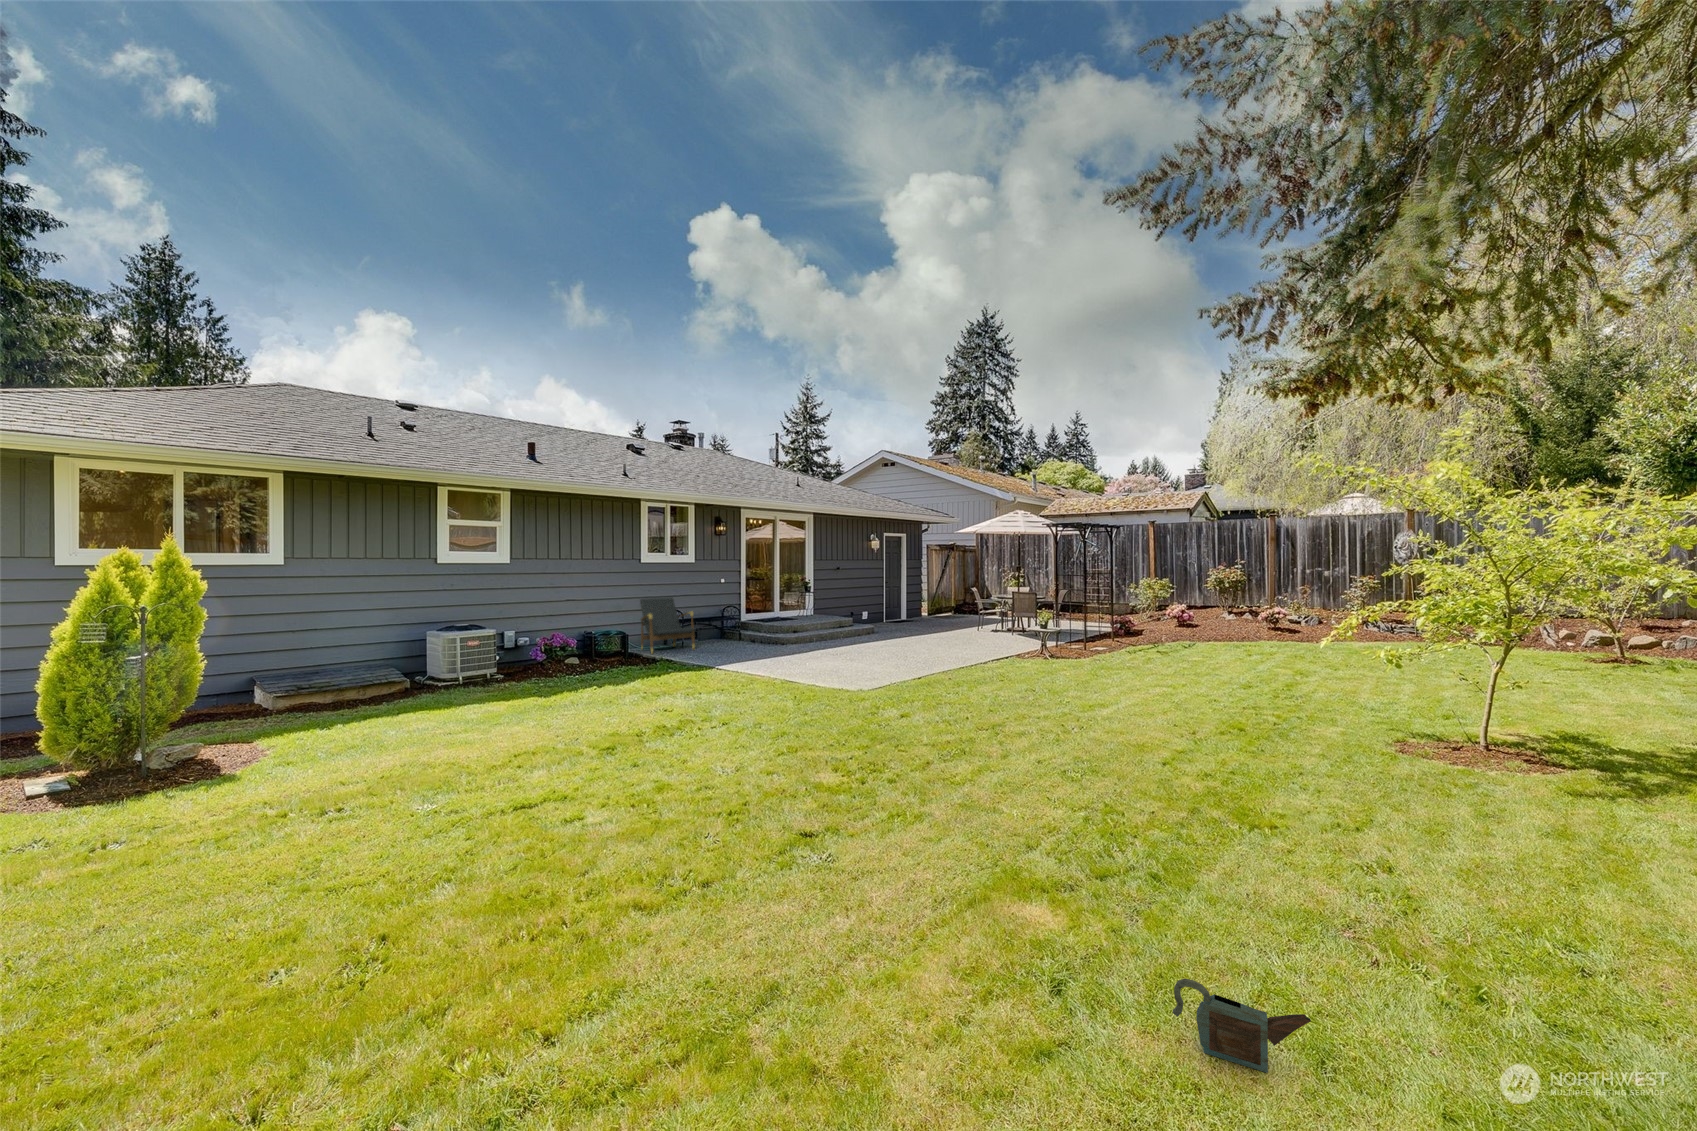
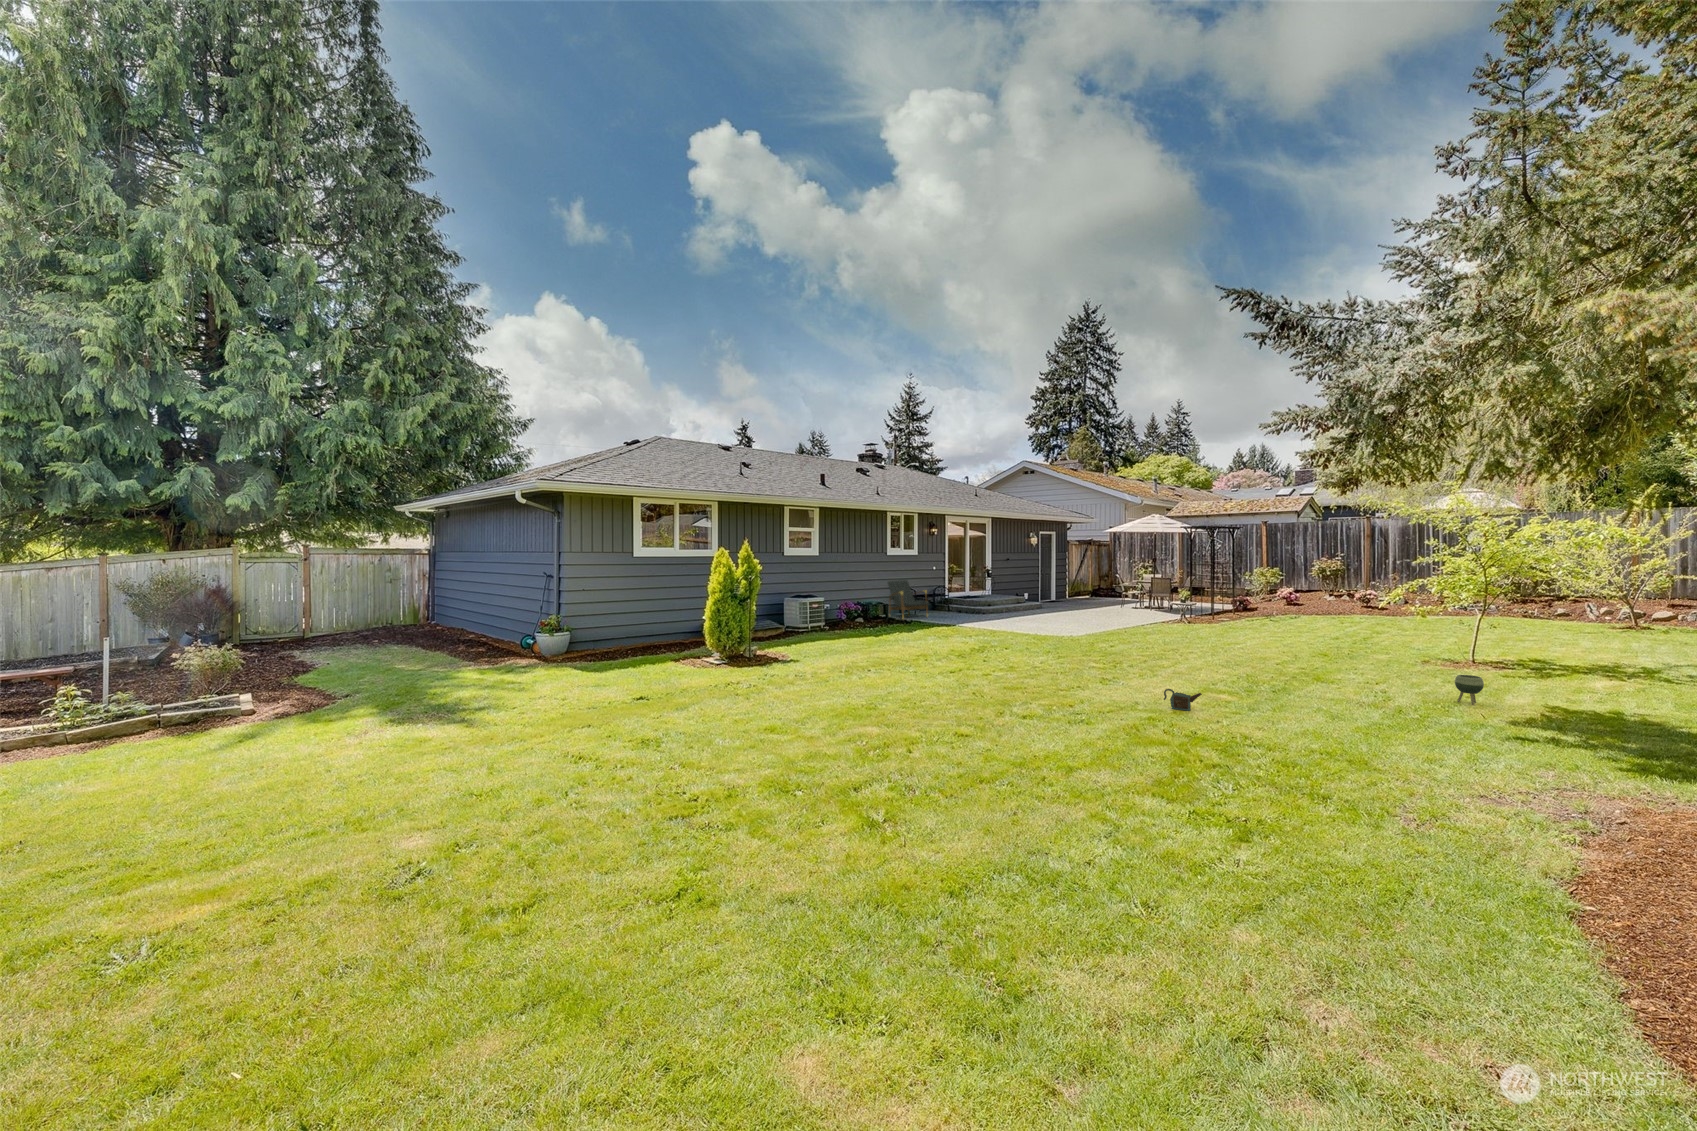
planter: none [1543,848,1627,941] -> present [1455,675,1484,705]
watering can: present [1173,978,1311,1073] -> present [1164,689,1202,711]

